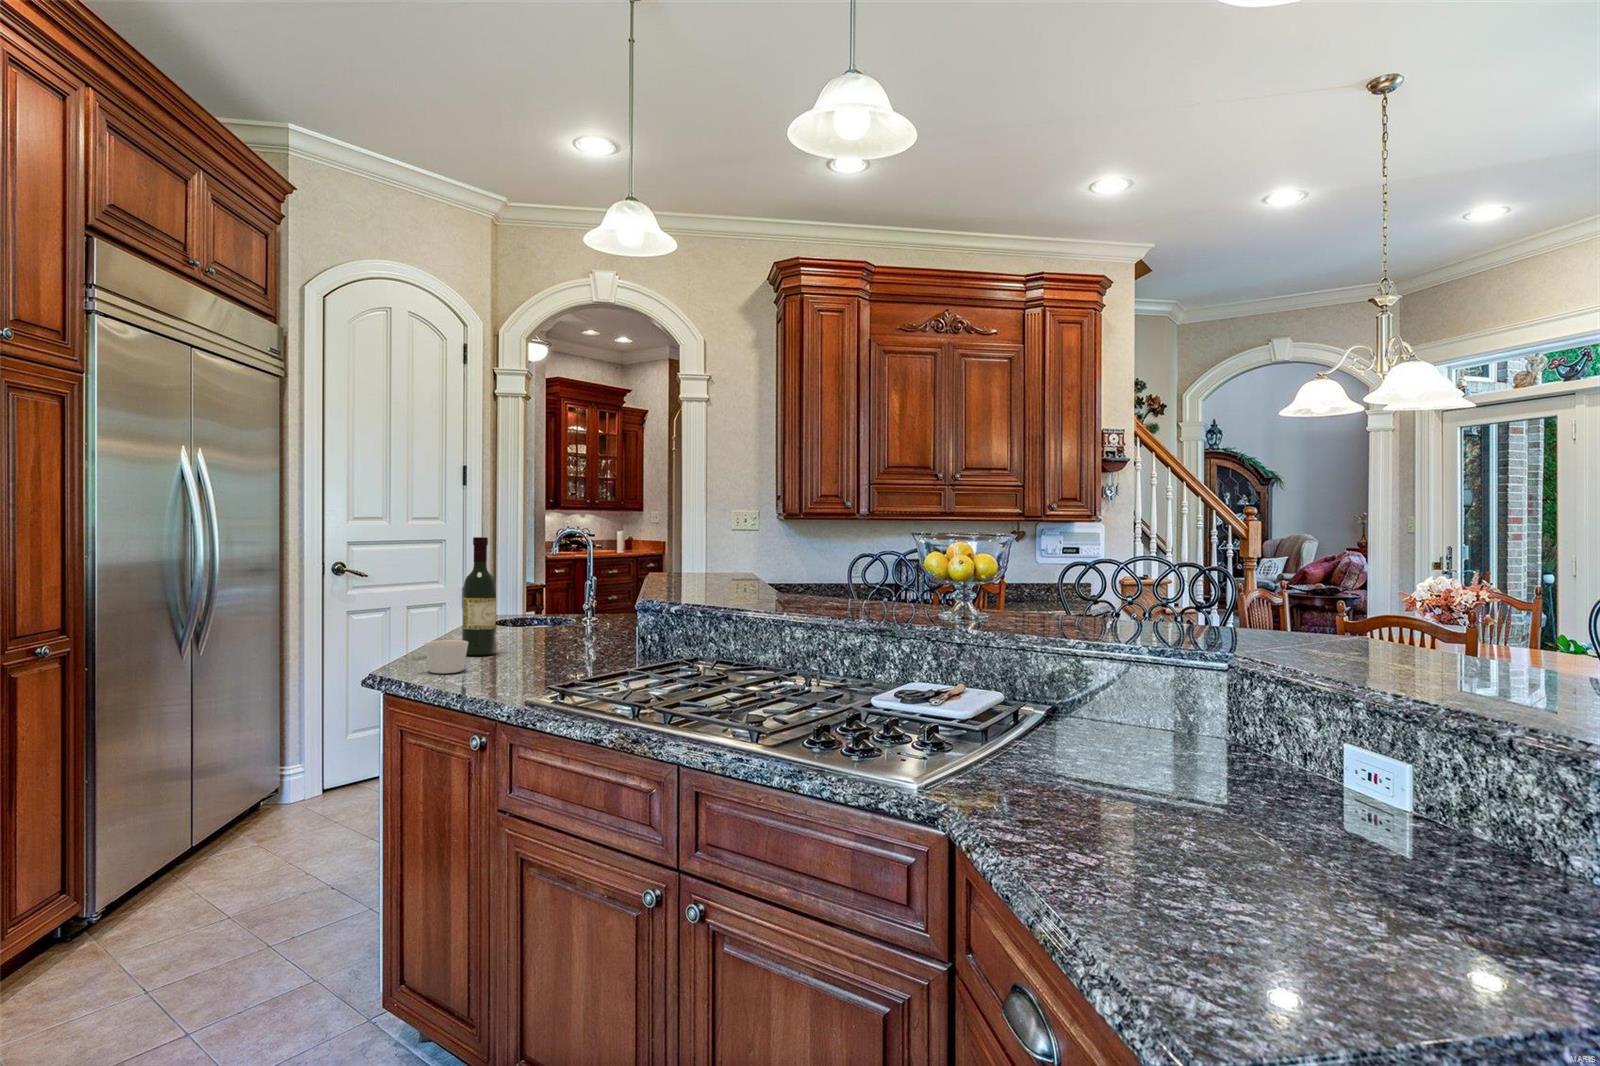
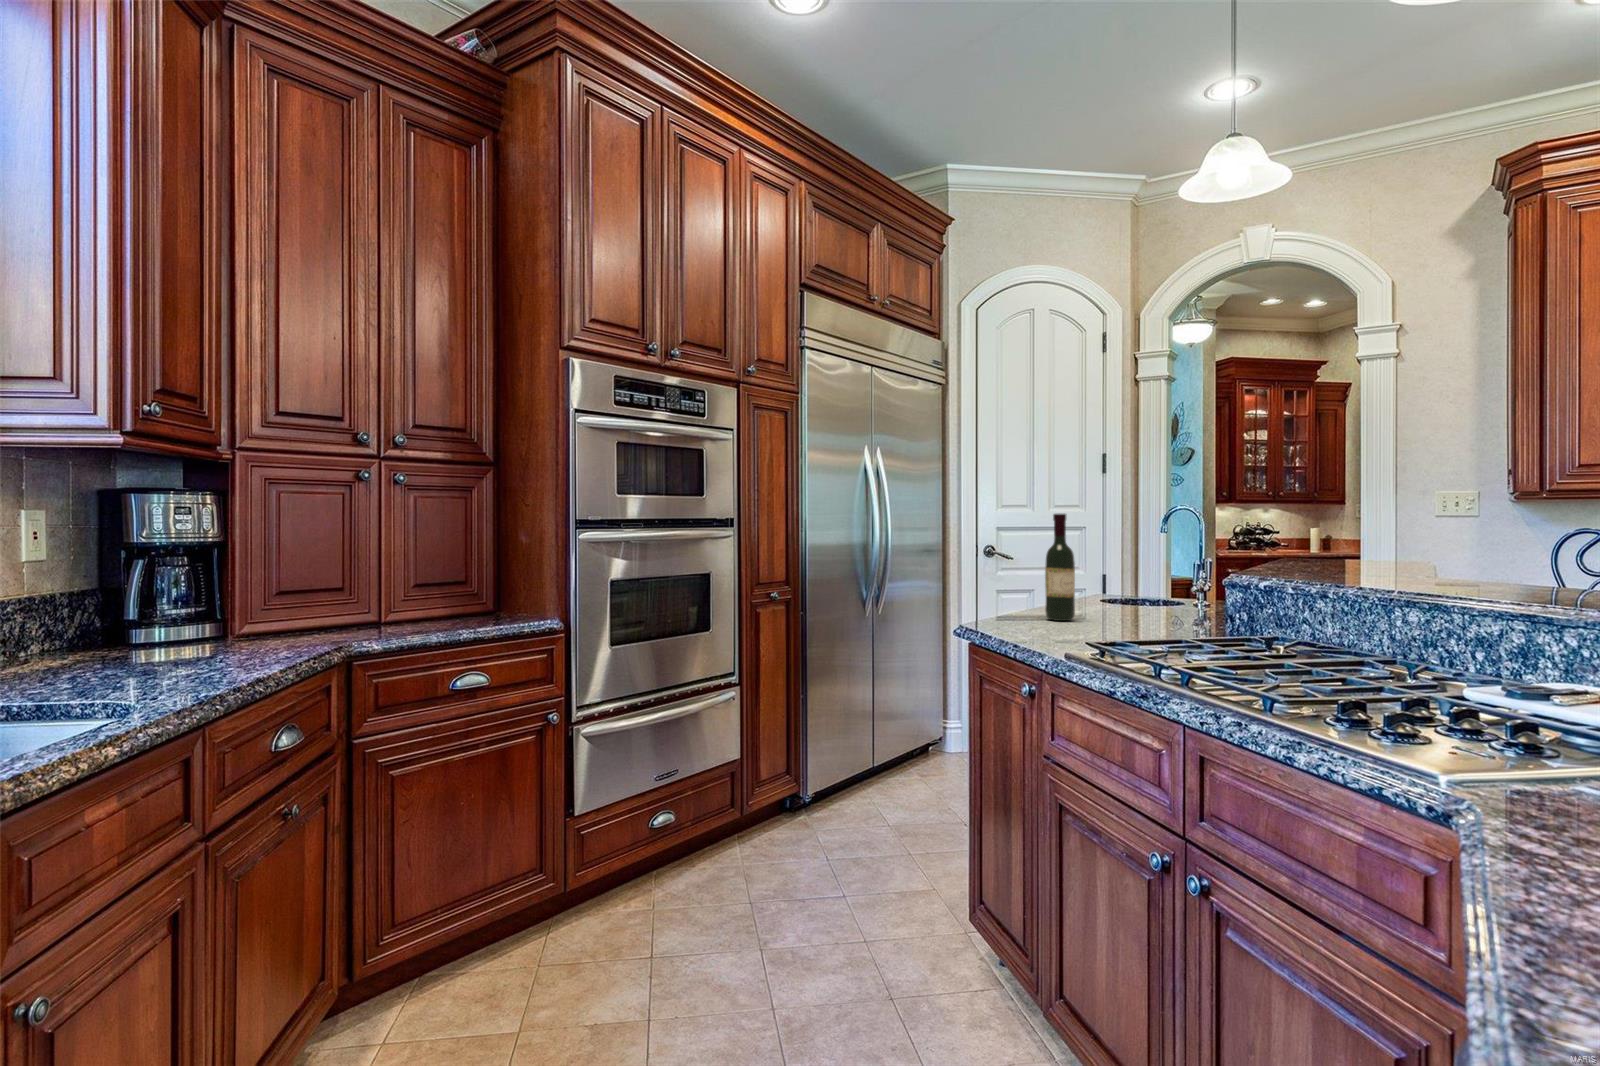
candle: present [425,640,469,674] -> none [1000,602,1036,629]

